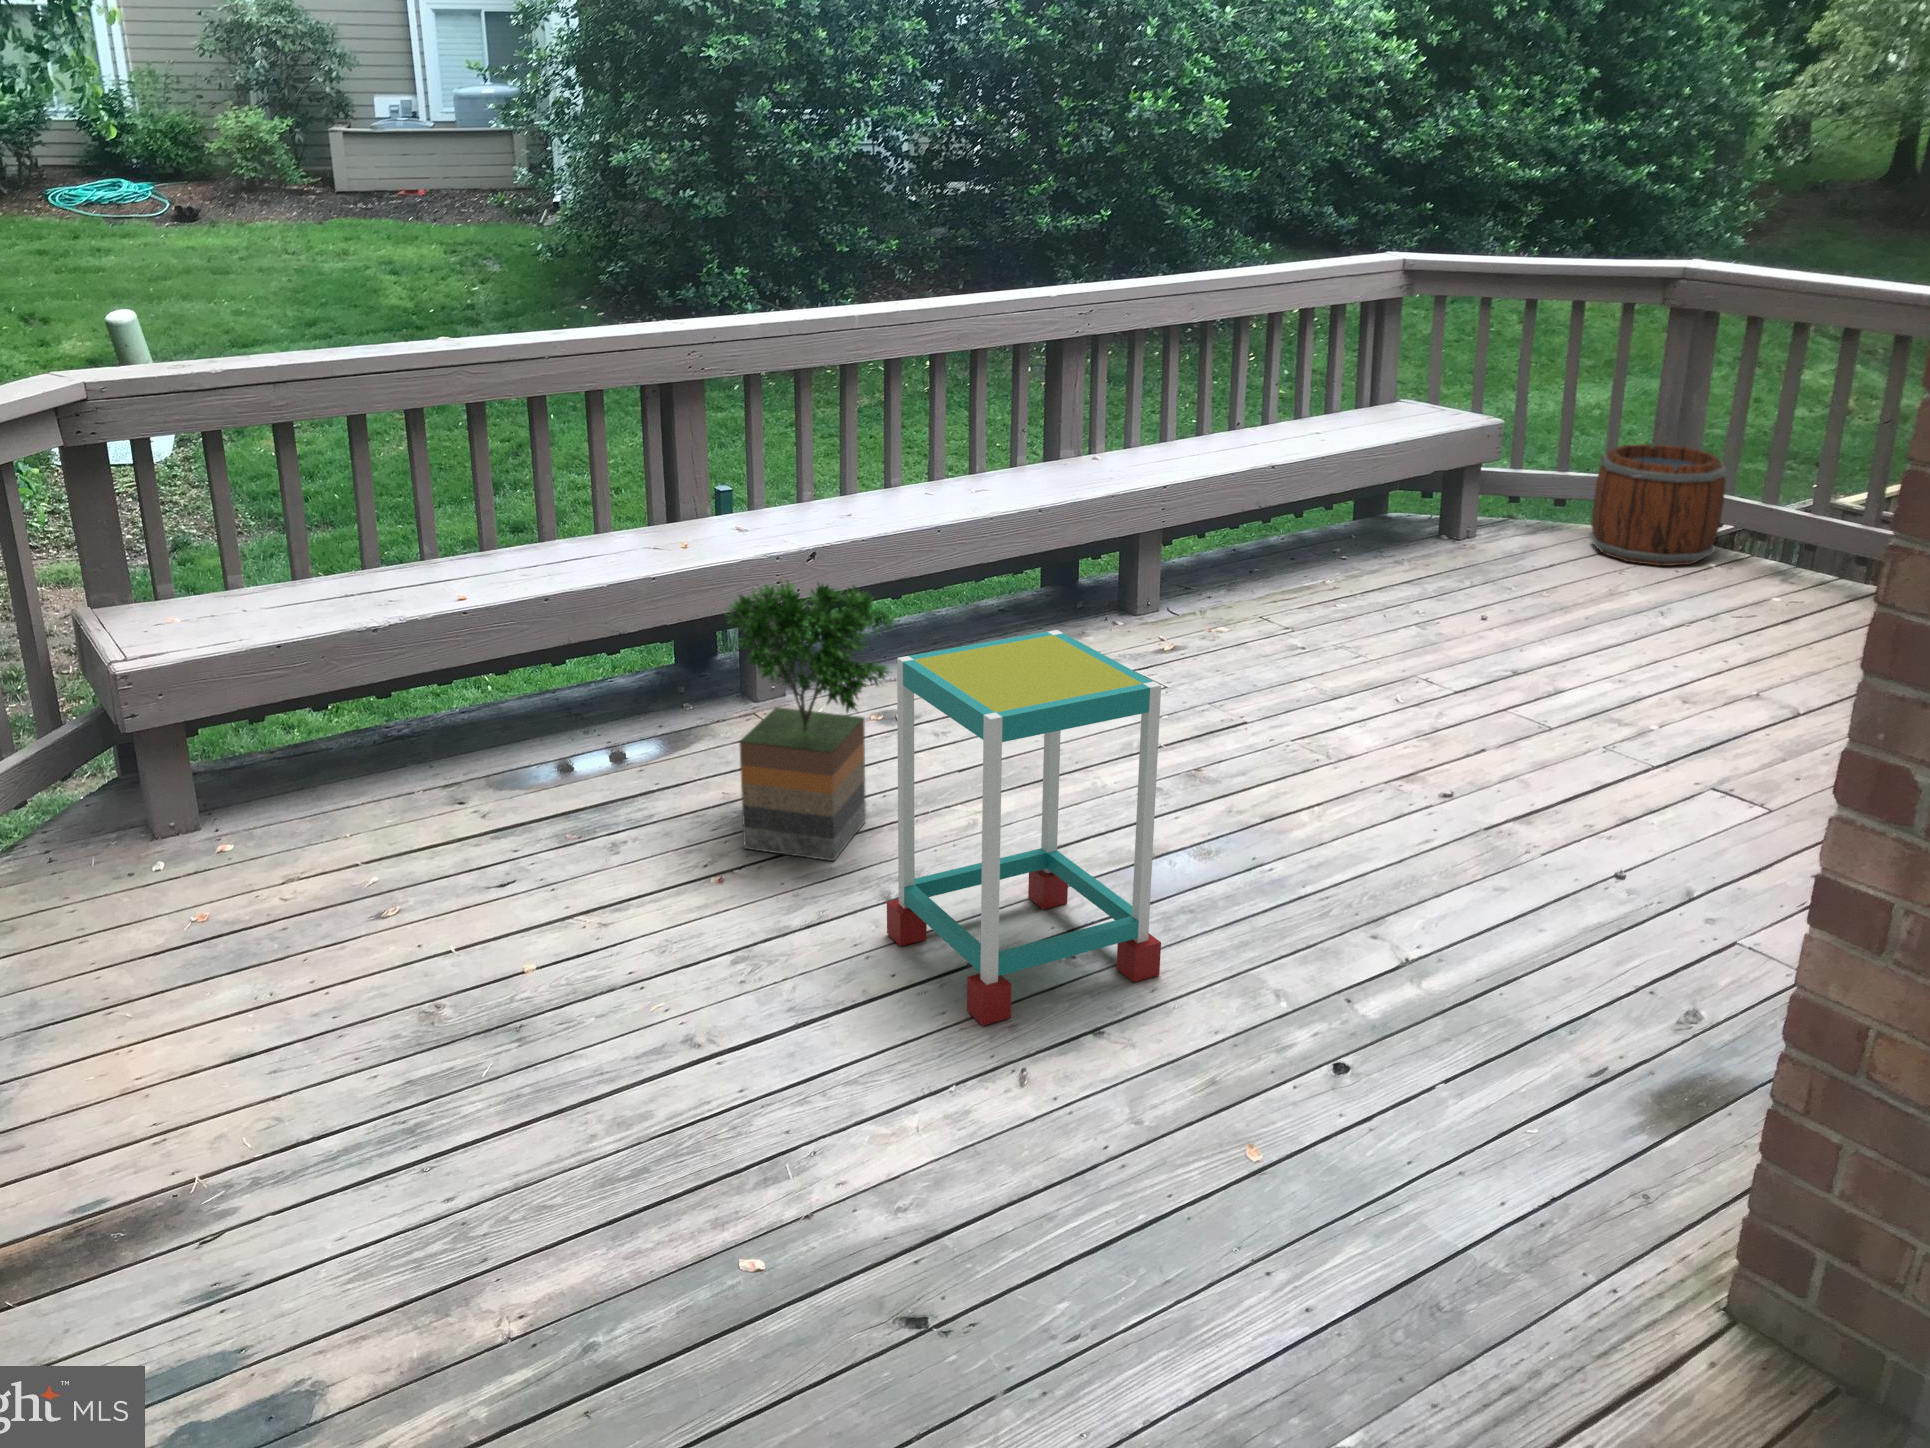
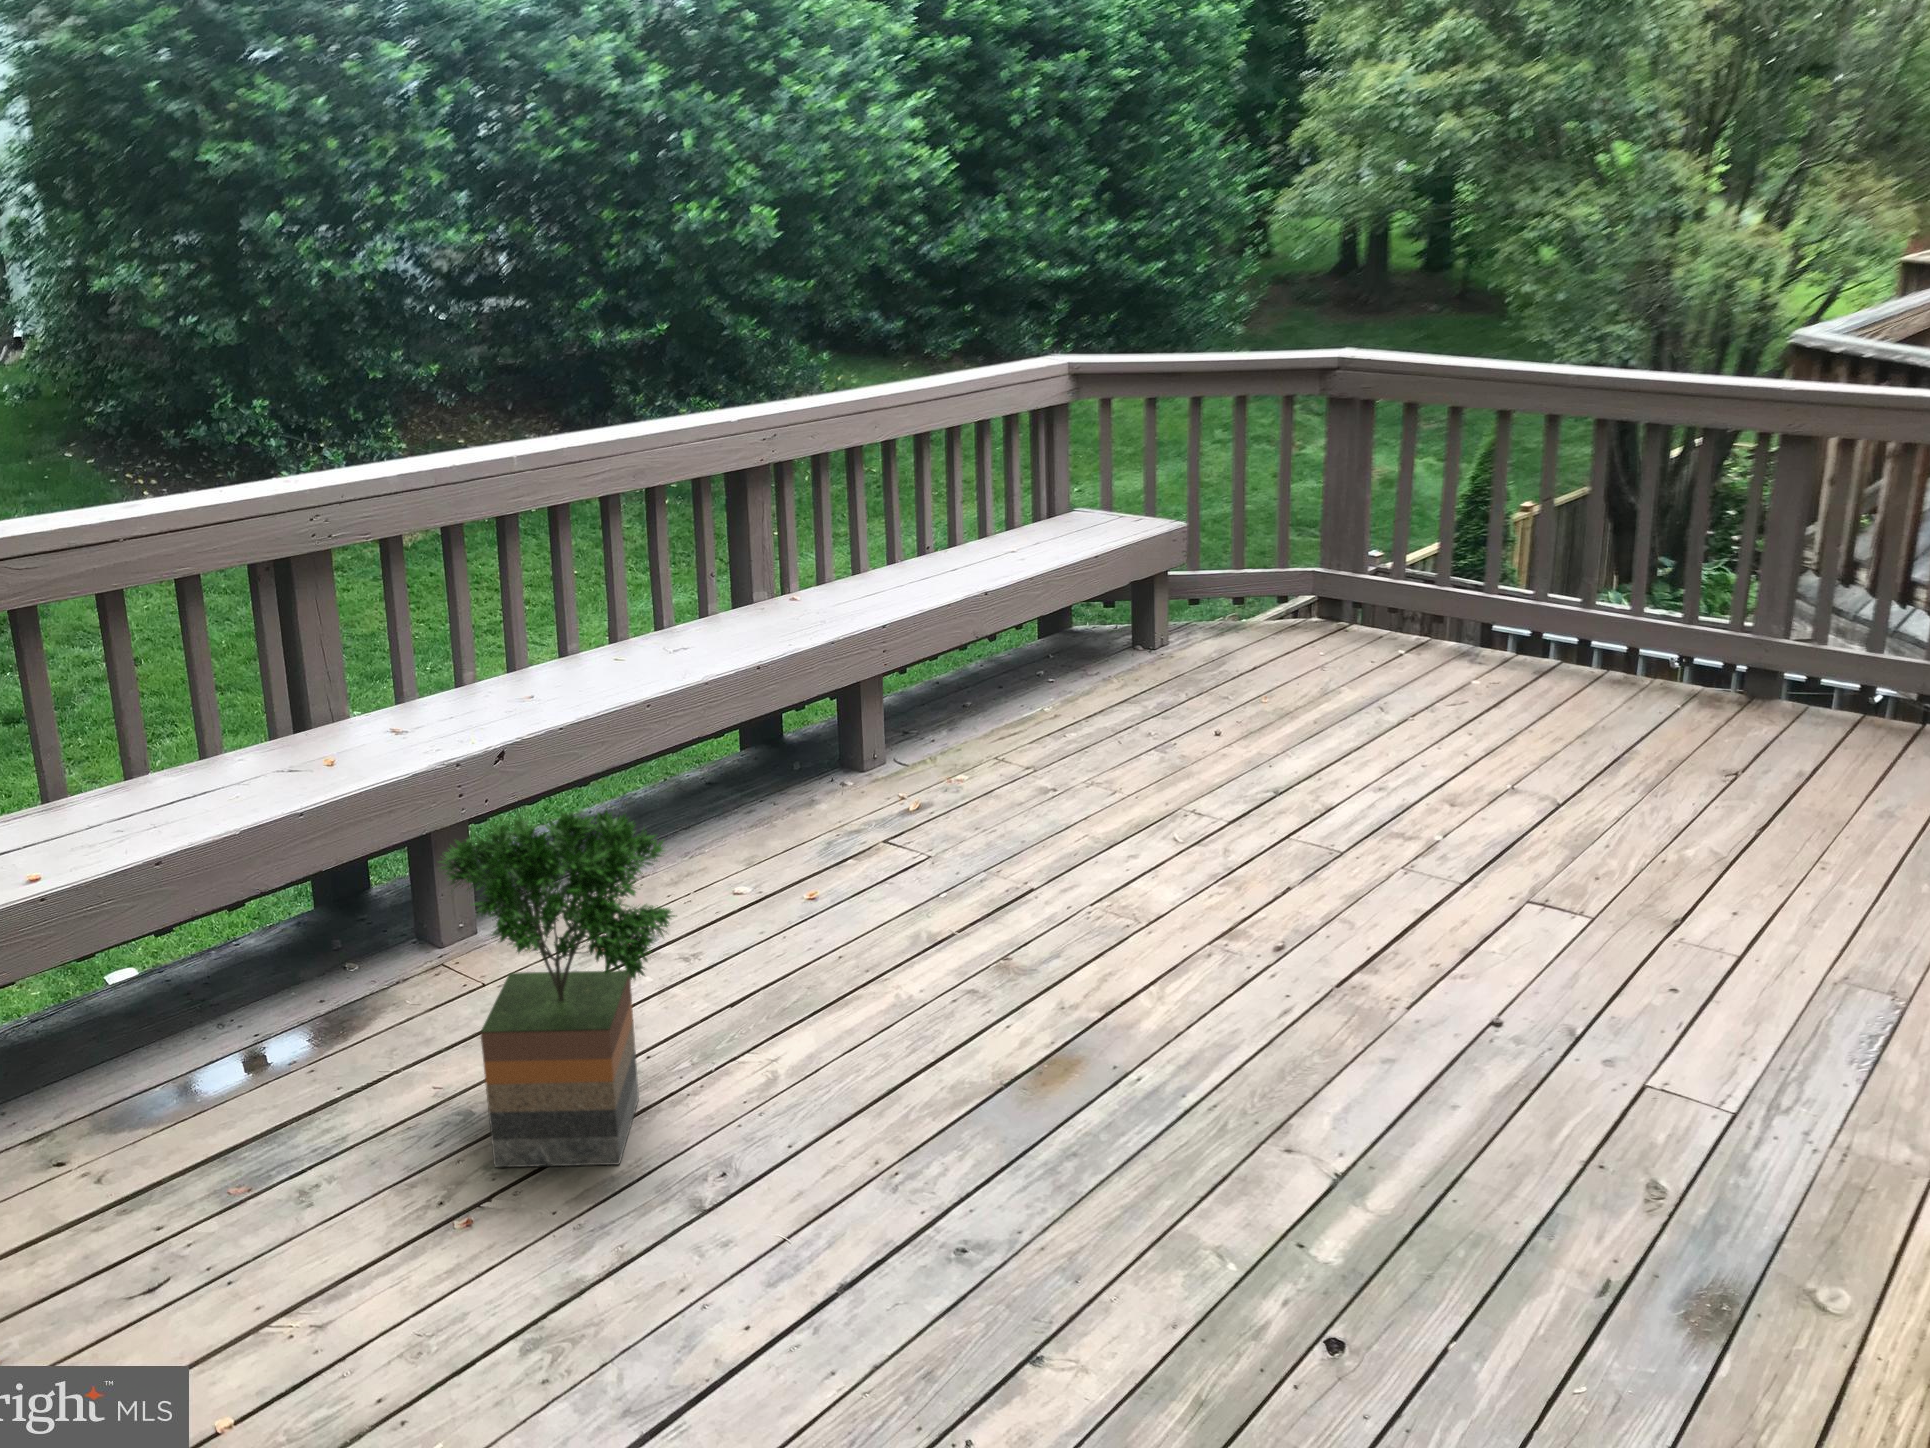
bucket: present [1589,444,1728,566] -> none [1258,538,1384,659]
side table: present [887,630,1161,1026] -> none [726,845,1082,1379]

